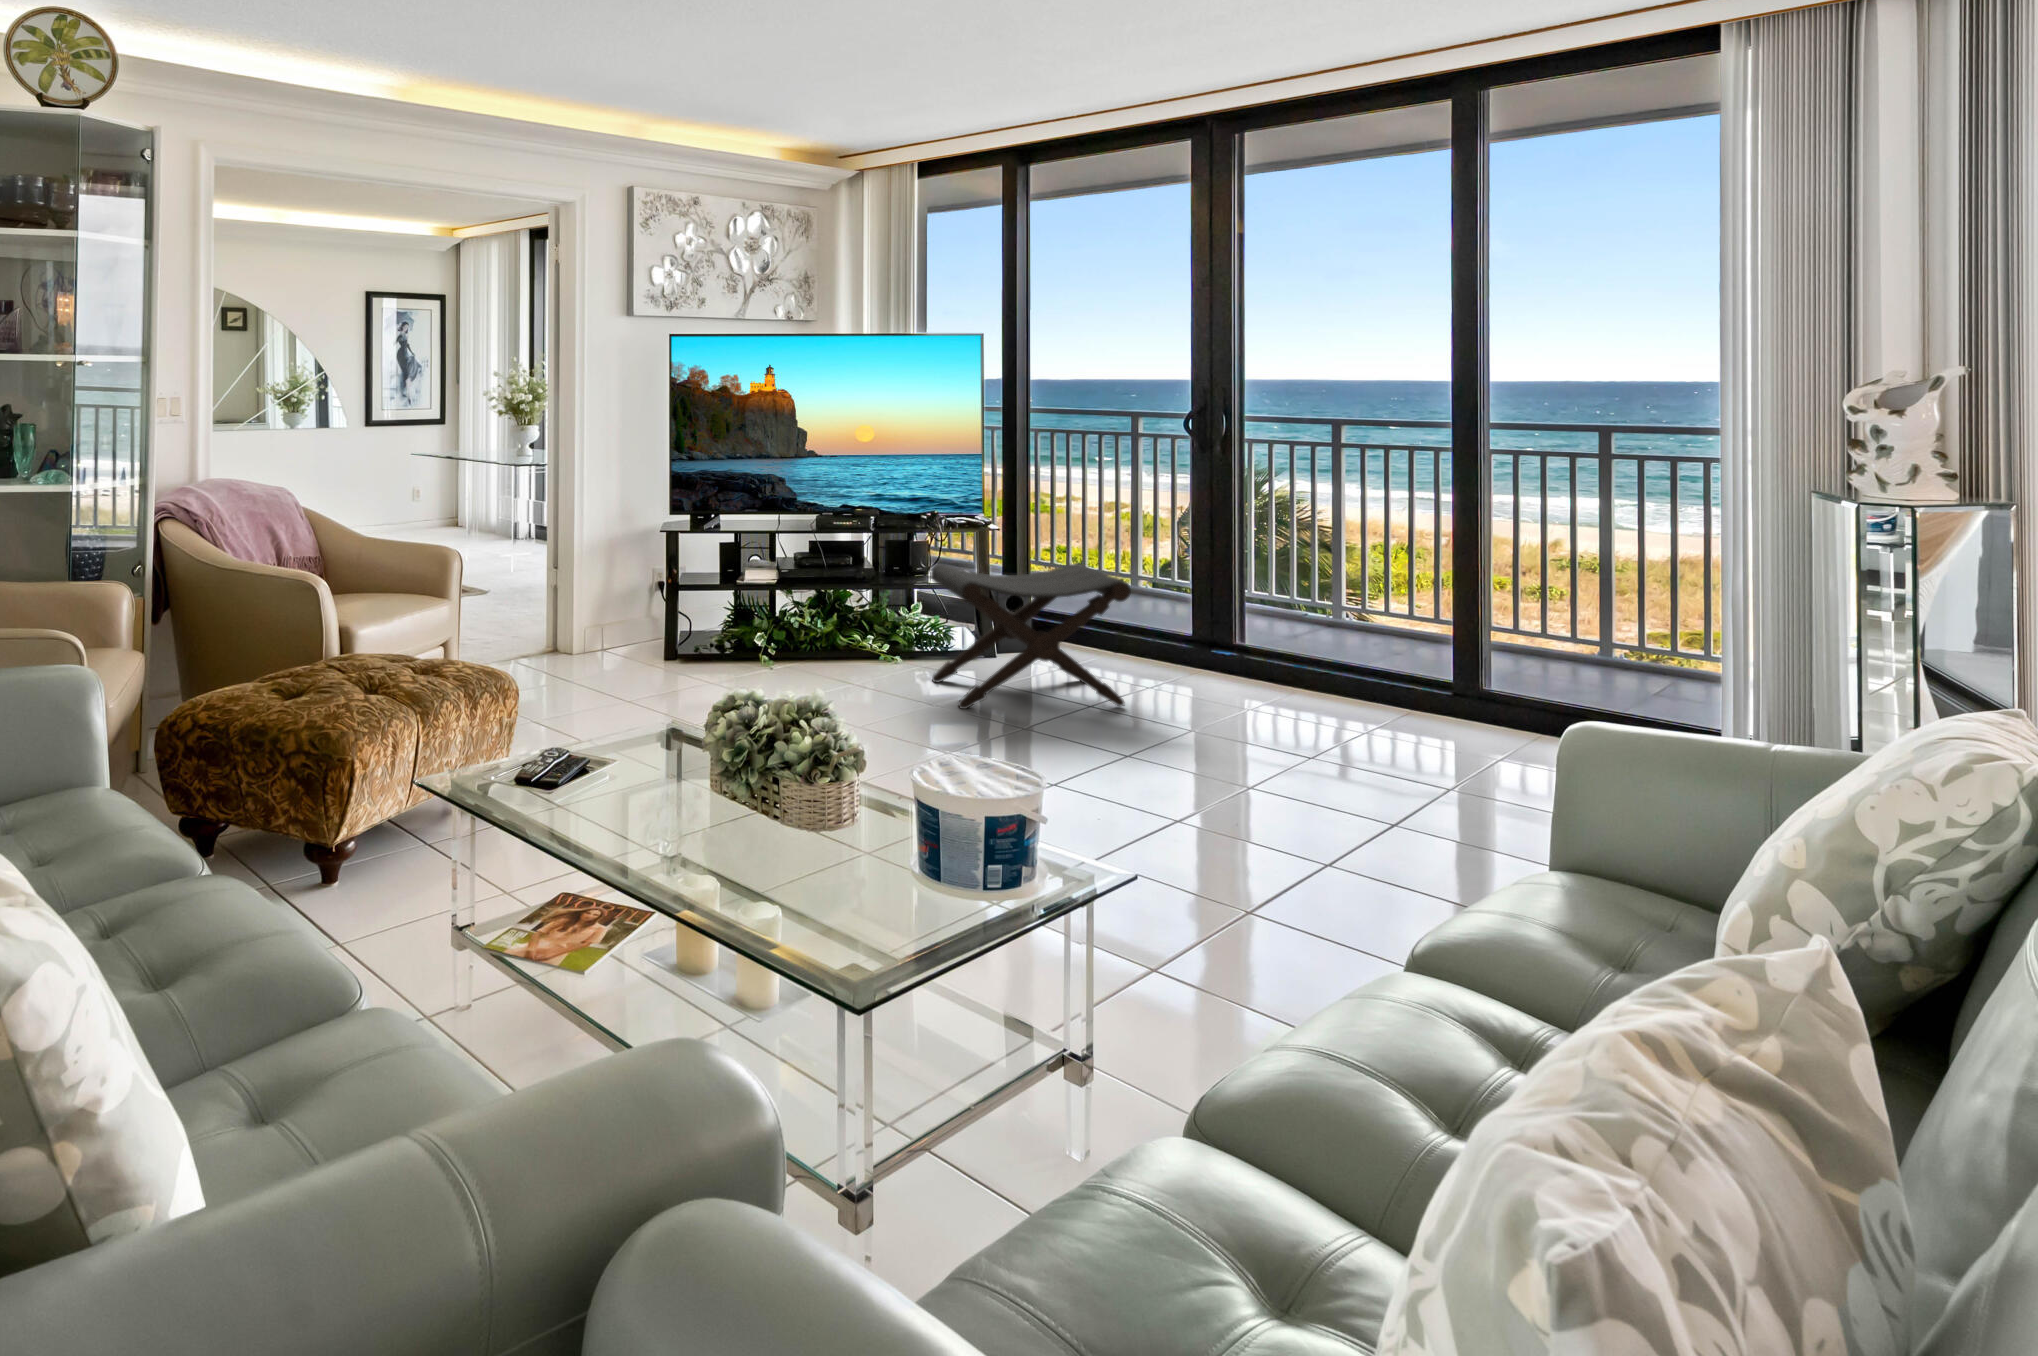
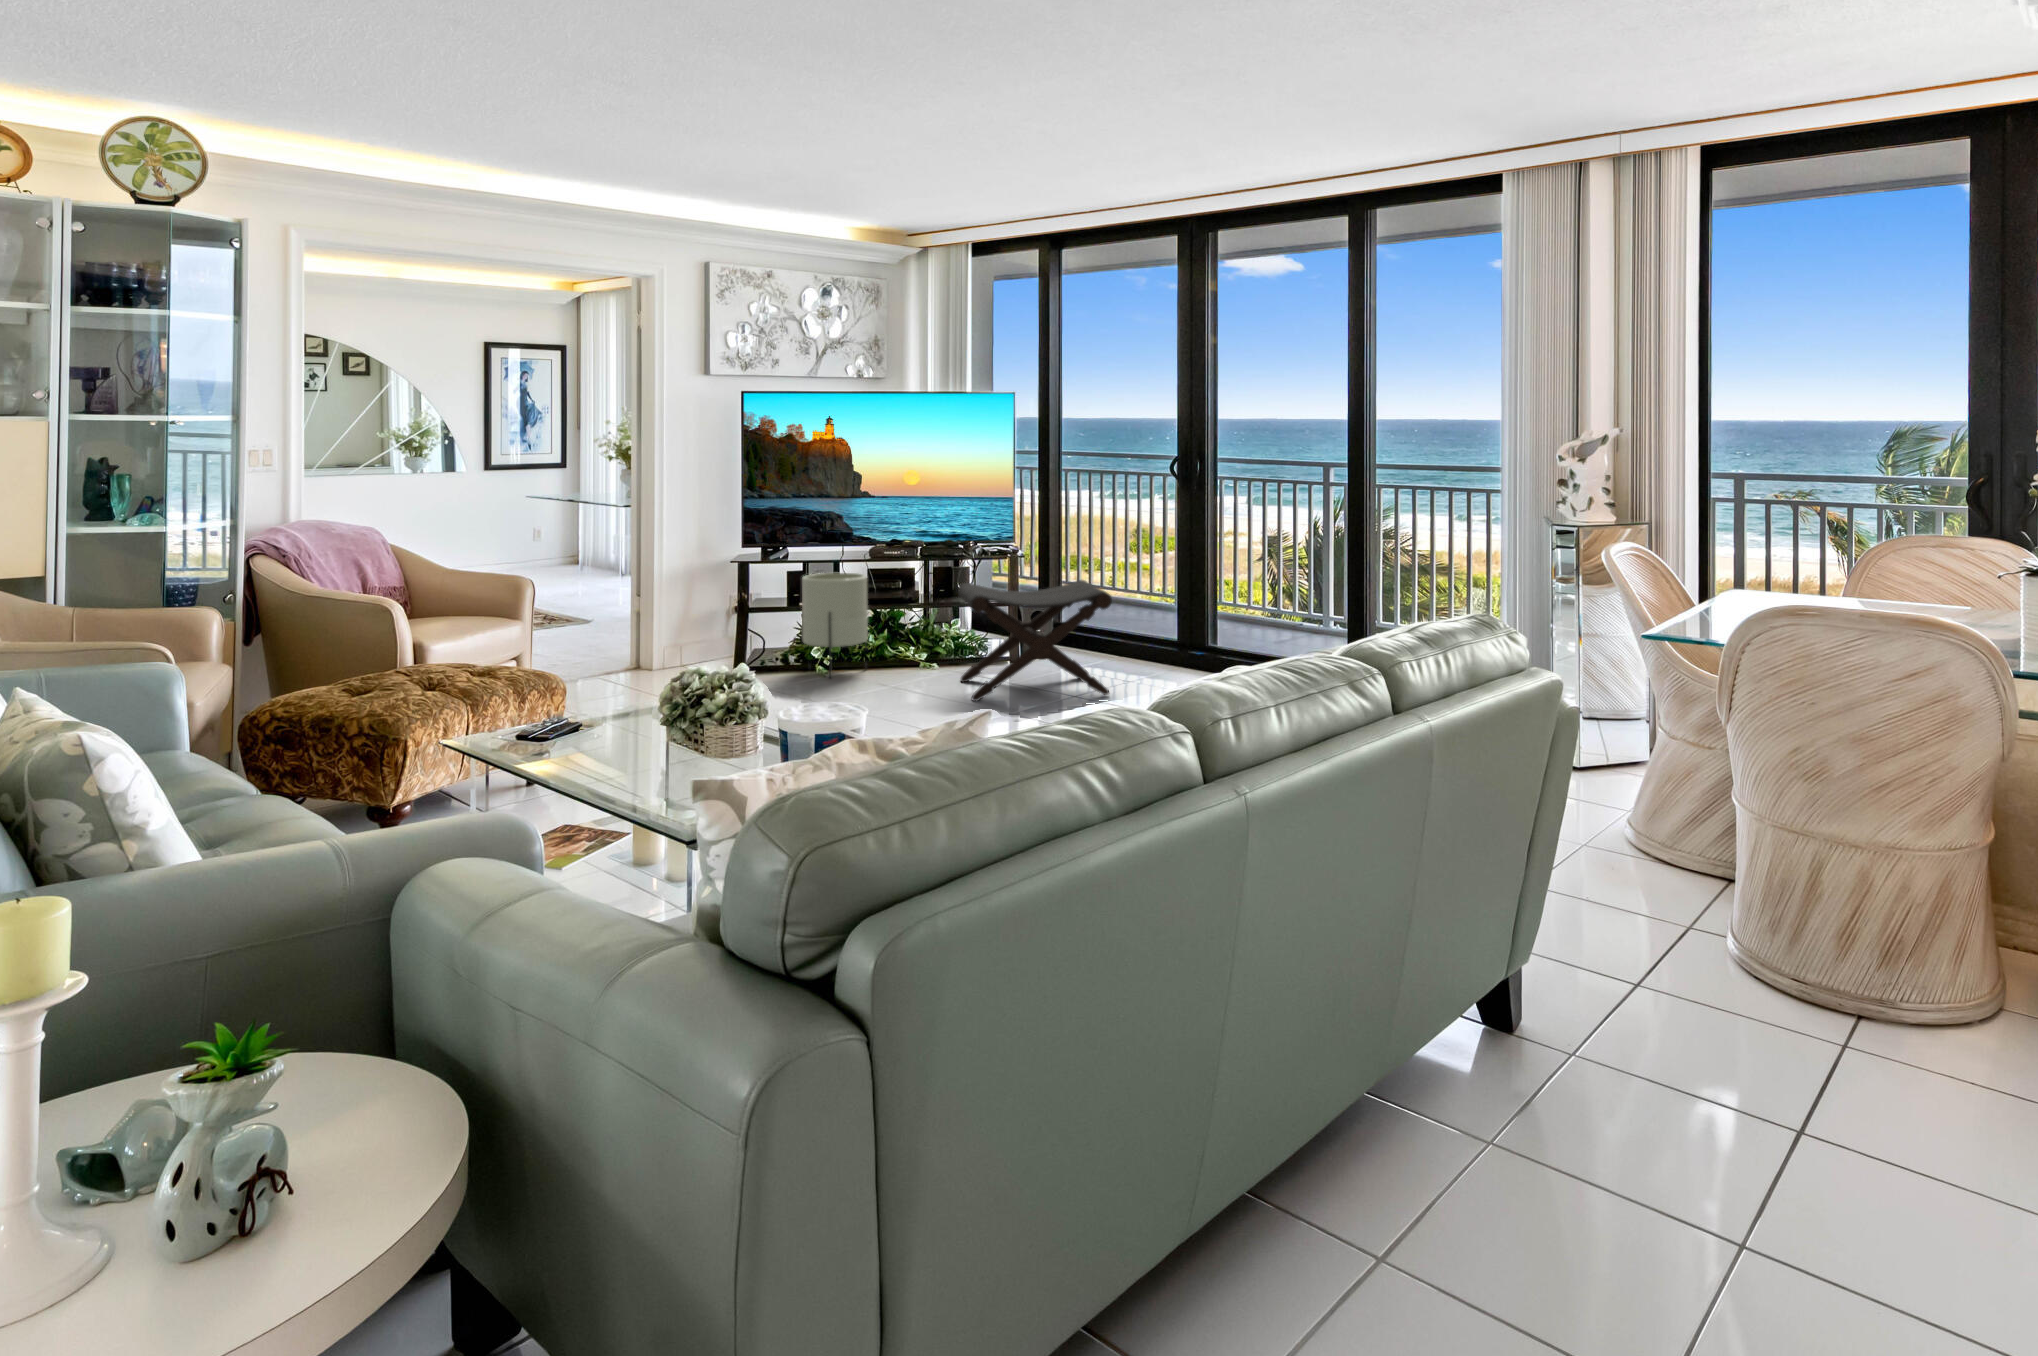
planter: none [744,548,819,673] -> present [802,573,868,677]

